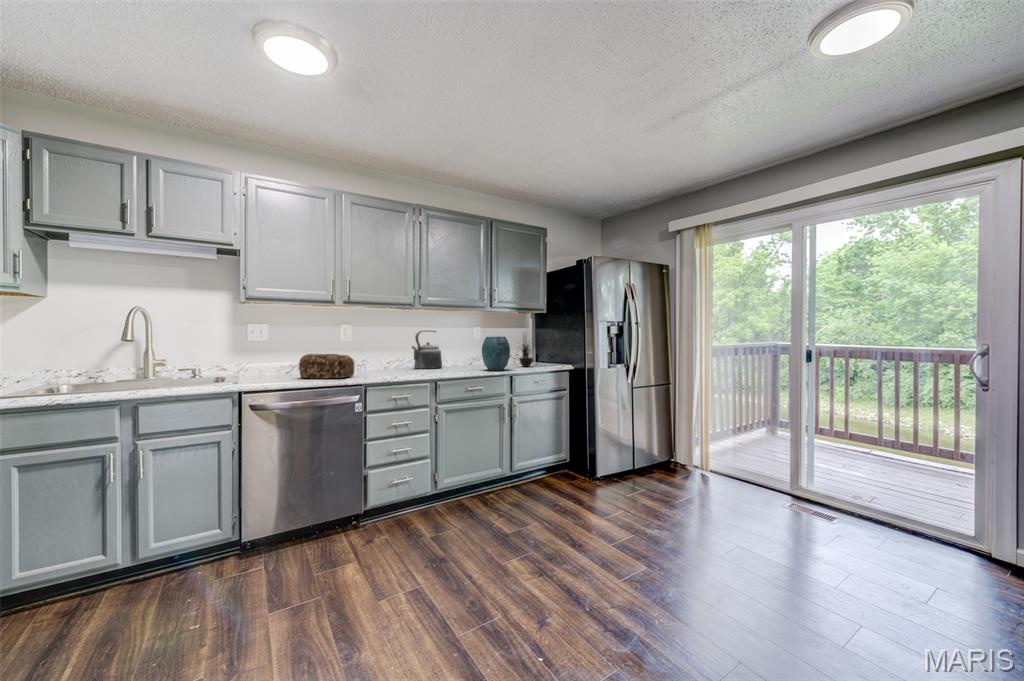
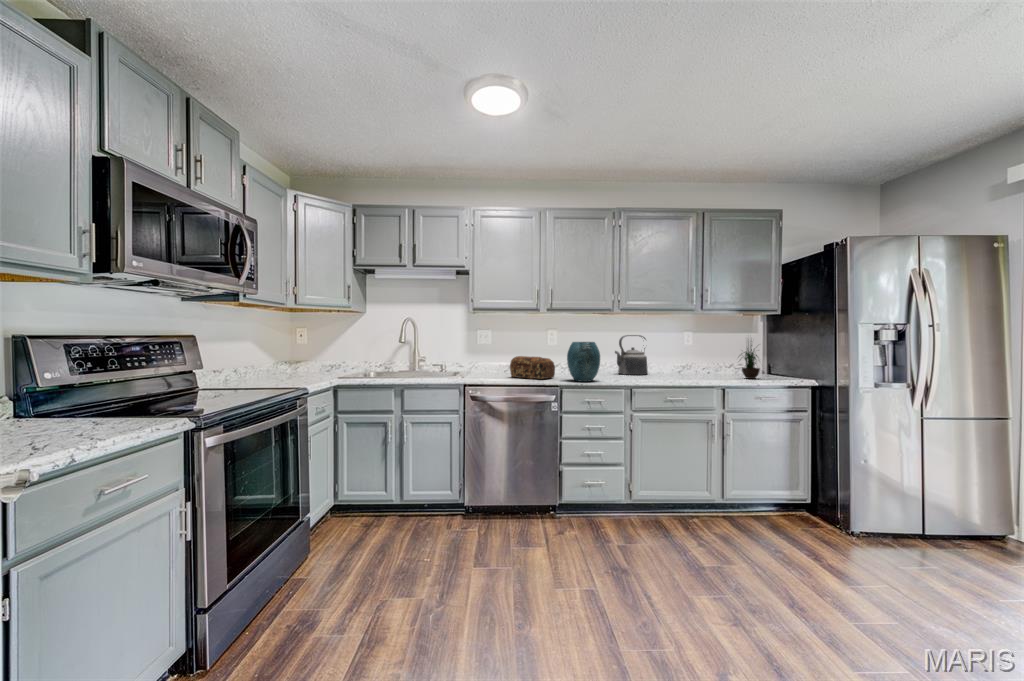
vase: present [482,337,510,371] -> present [567,342,600,382]

